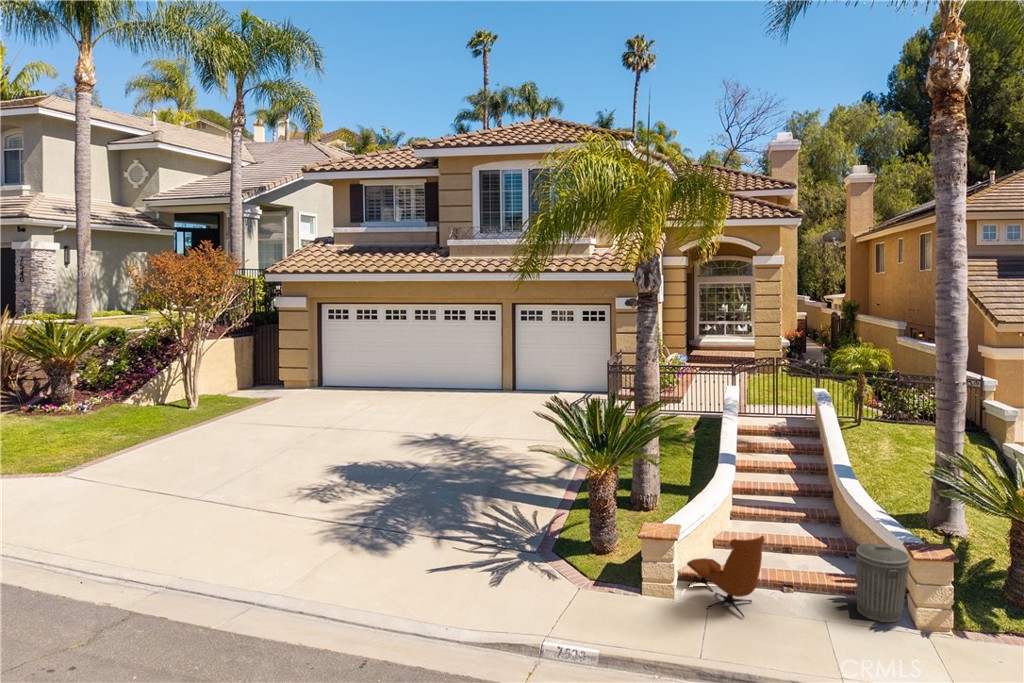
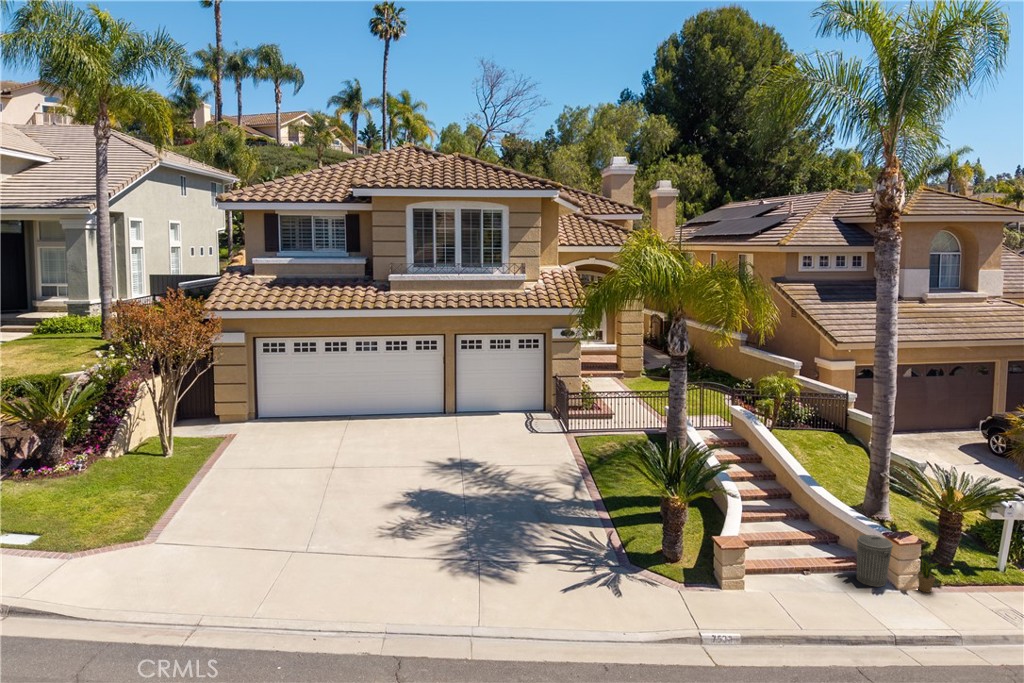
lounge chair: present [687,536,764,618] -> none [744,539,816,597]
potted plant: none [949,588,982,642] -> present [918,560,937,593]

